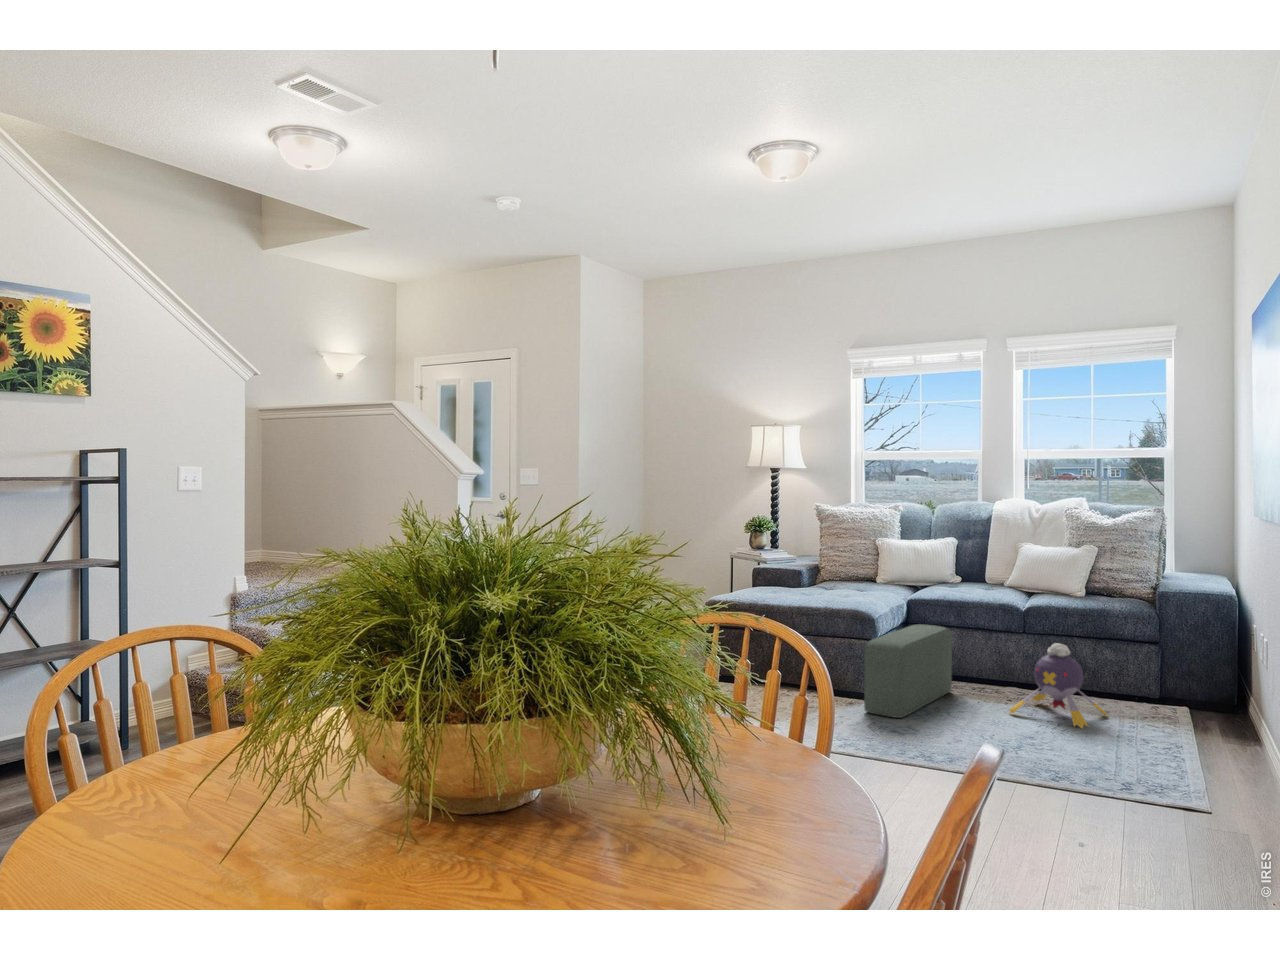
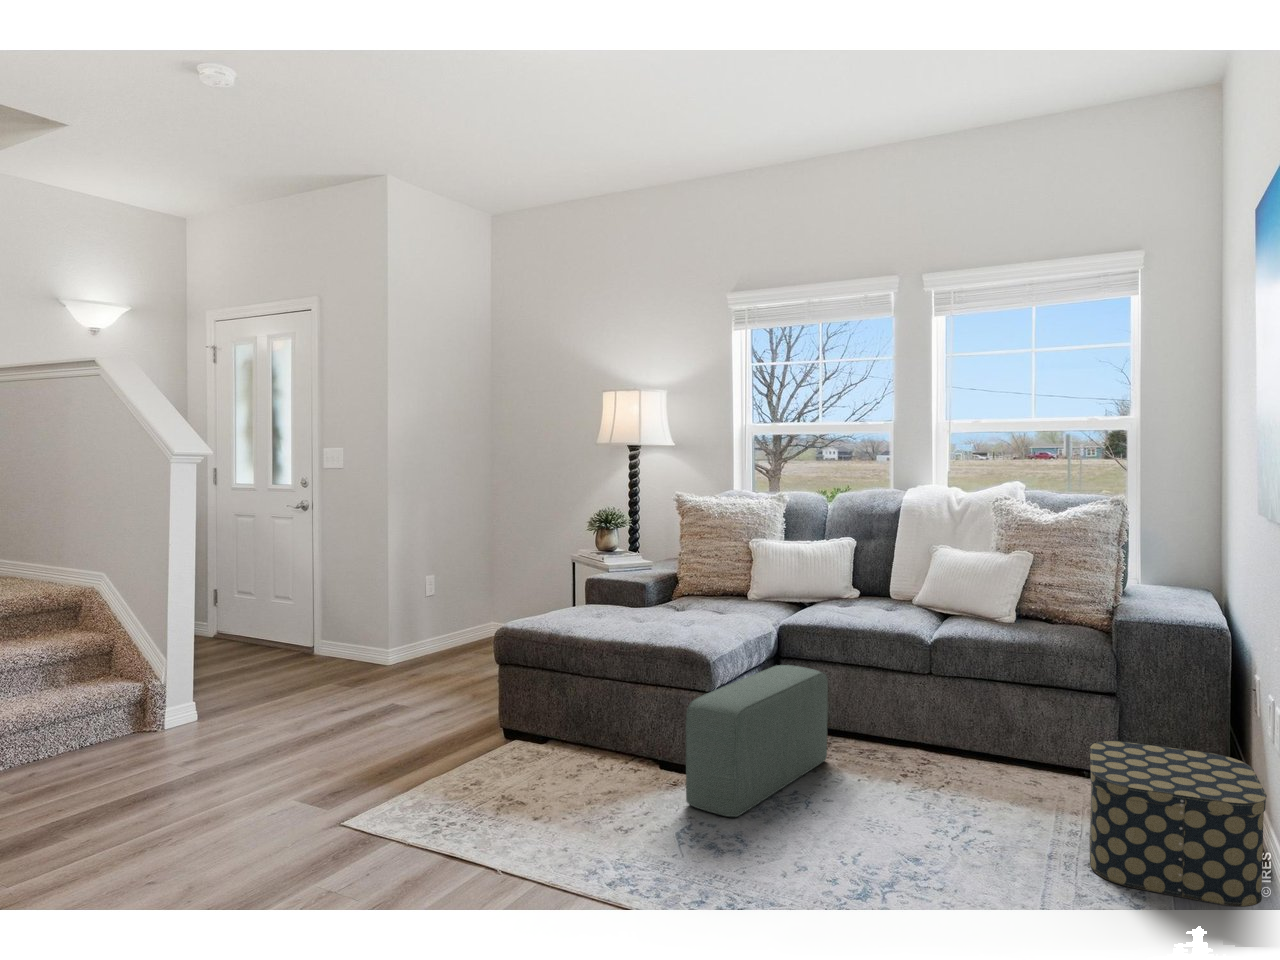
plush toy: present [1009,643,1107,728] -> none [896,703,1042,839]
storage box: none [1142,666,1256,758] -> present [1090,741,1267,907]

